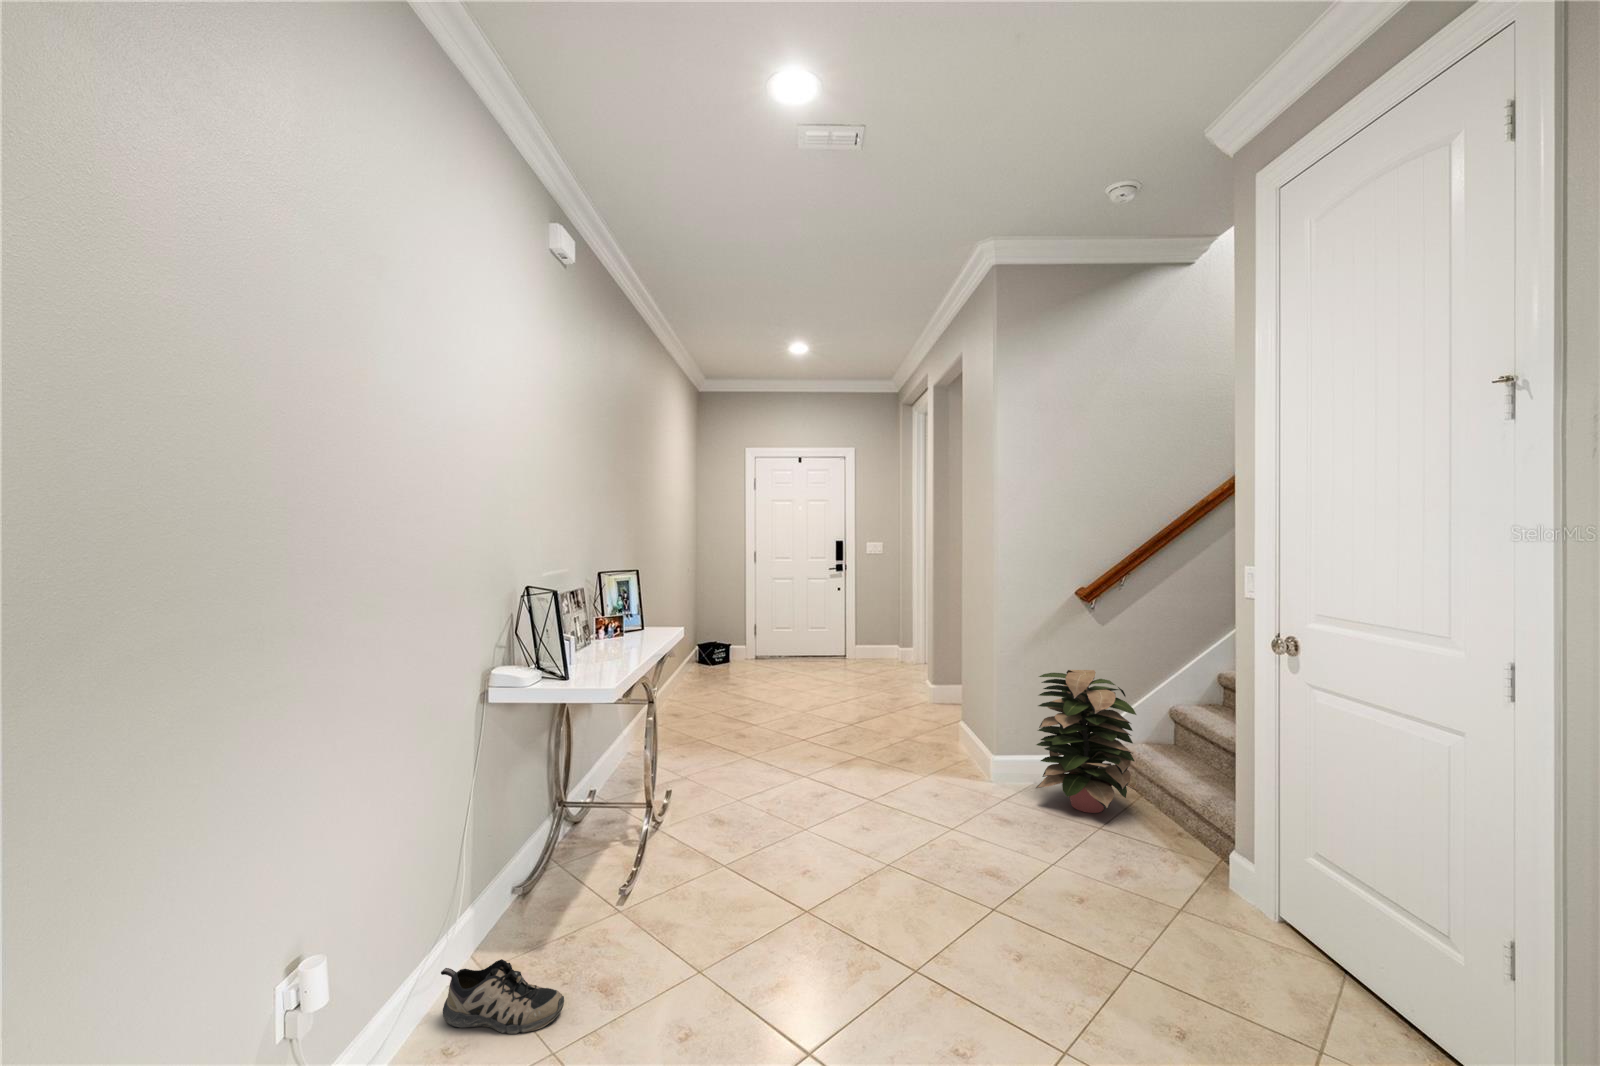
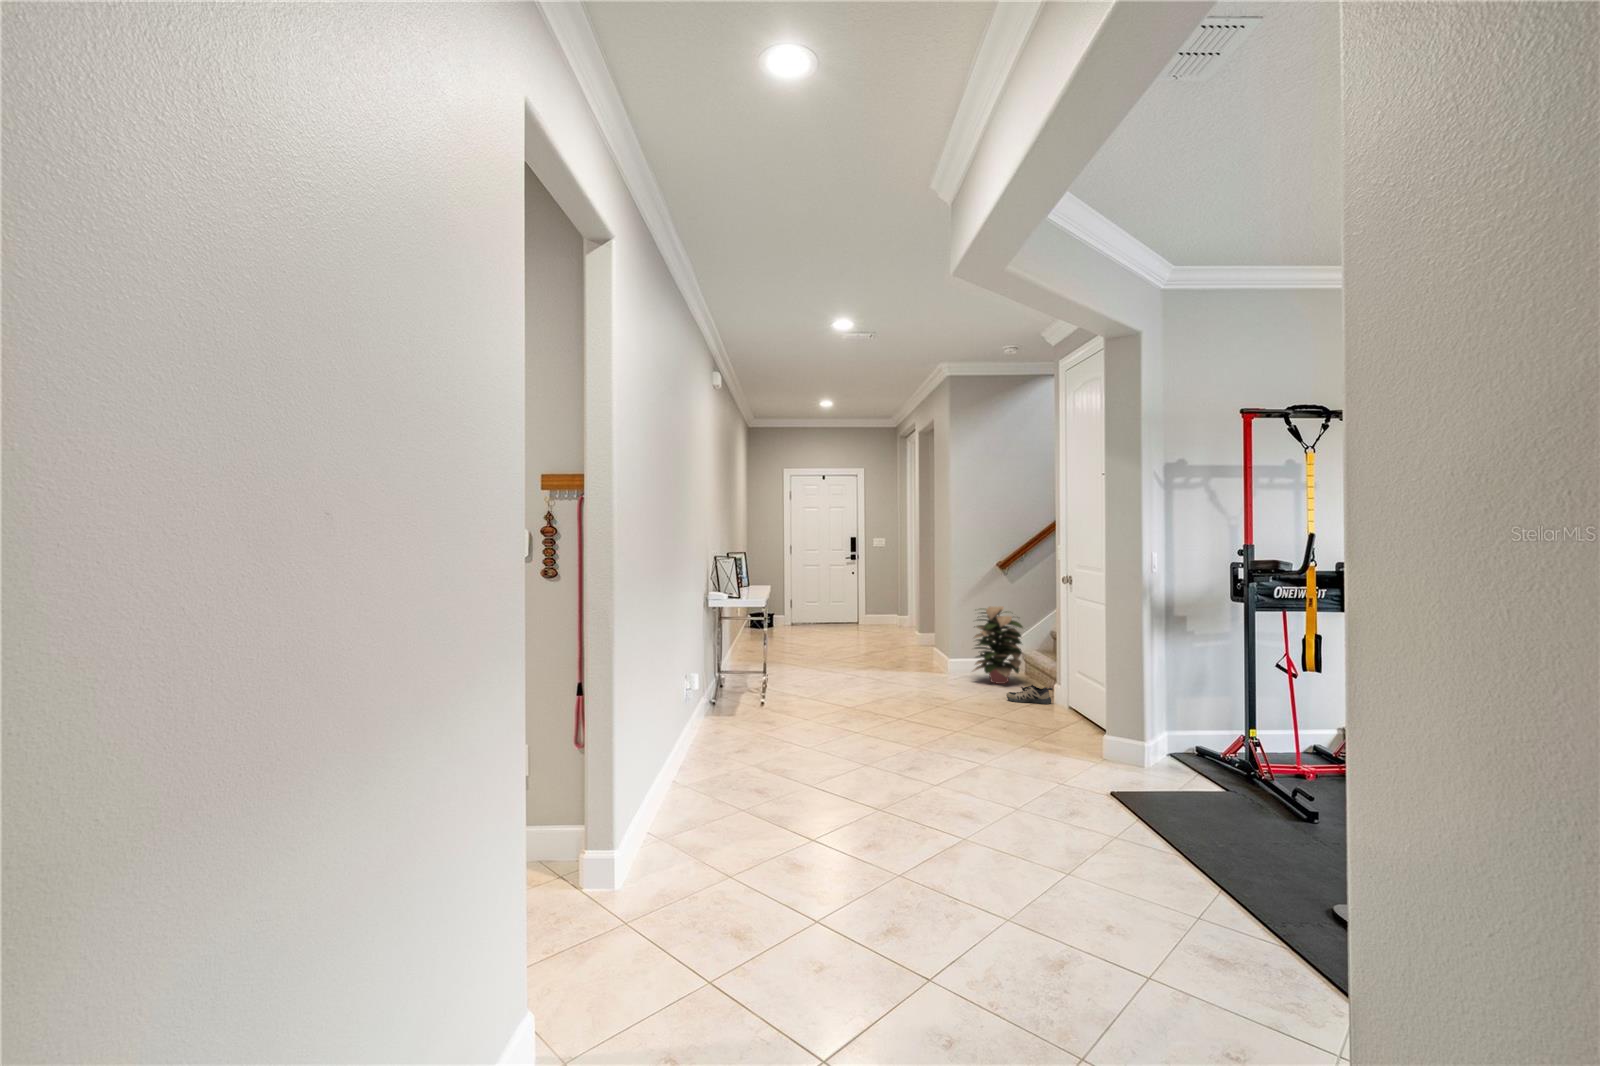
shoe: present [441,959,564,1034] -> present [1006,685,1053,704]

